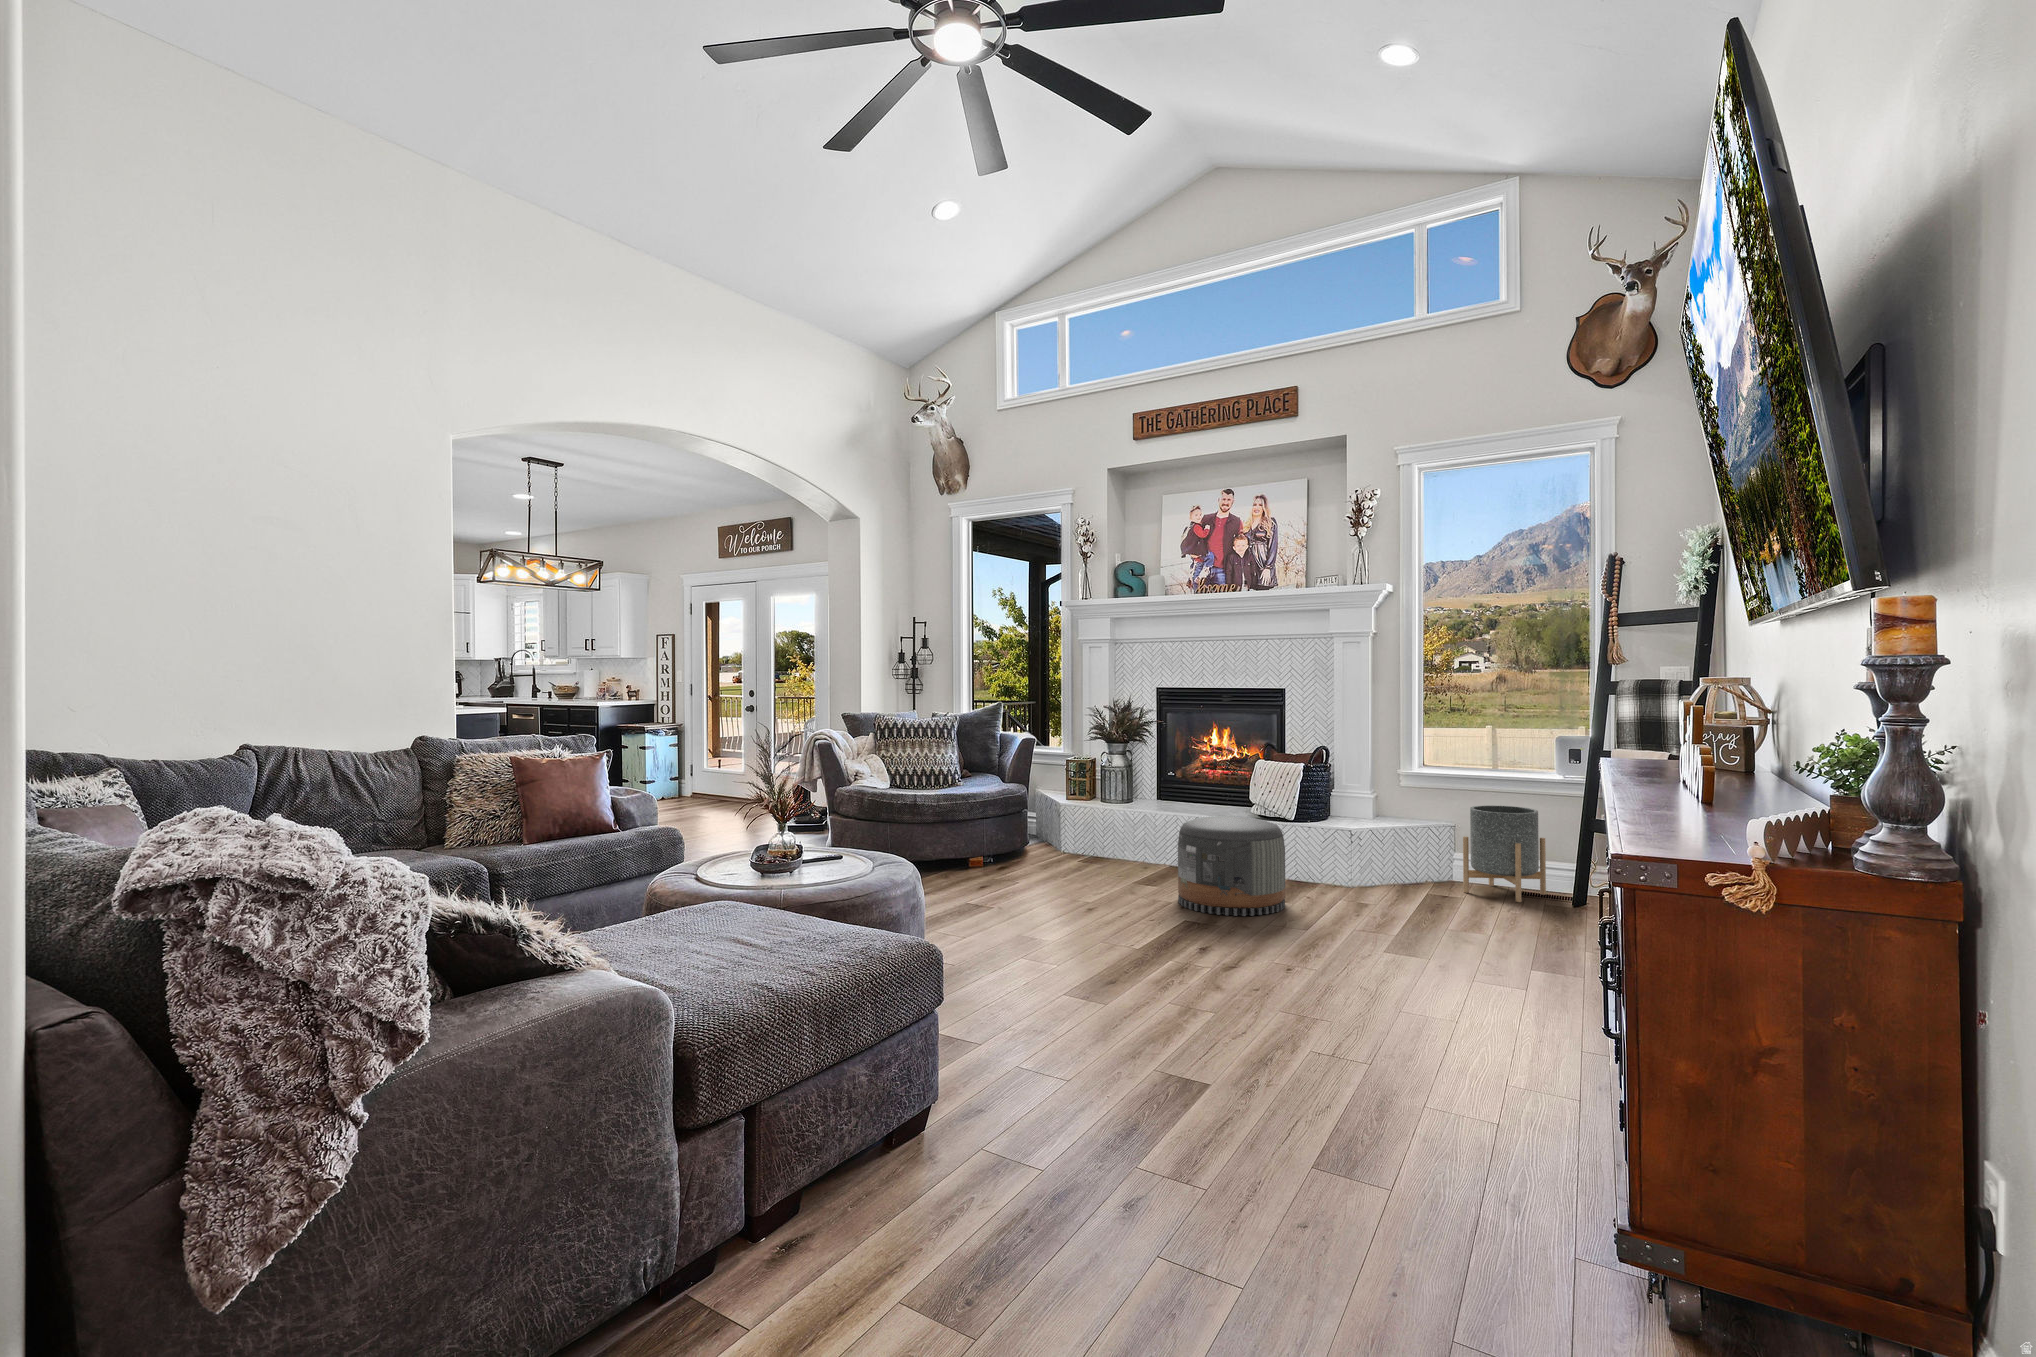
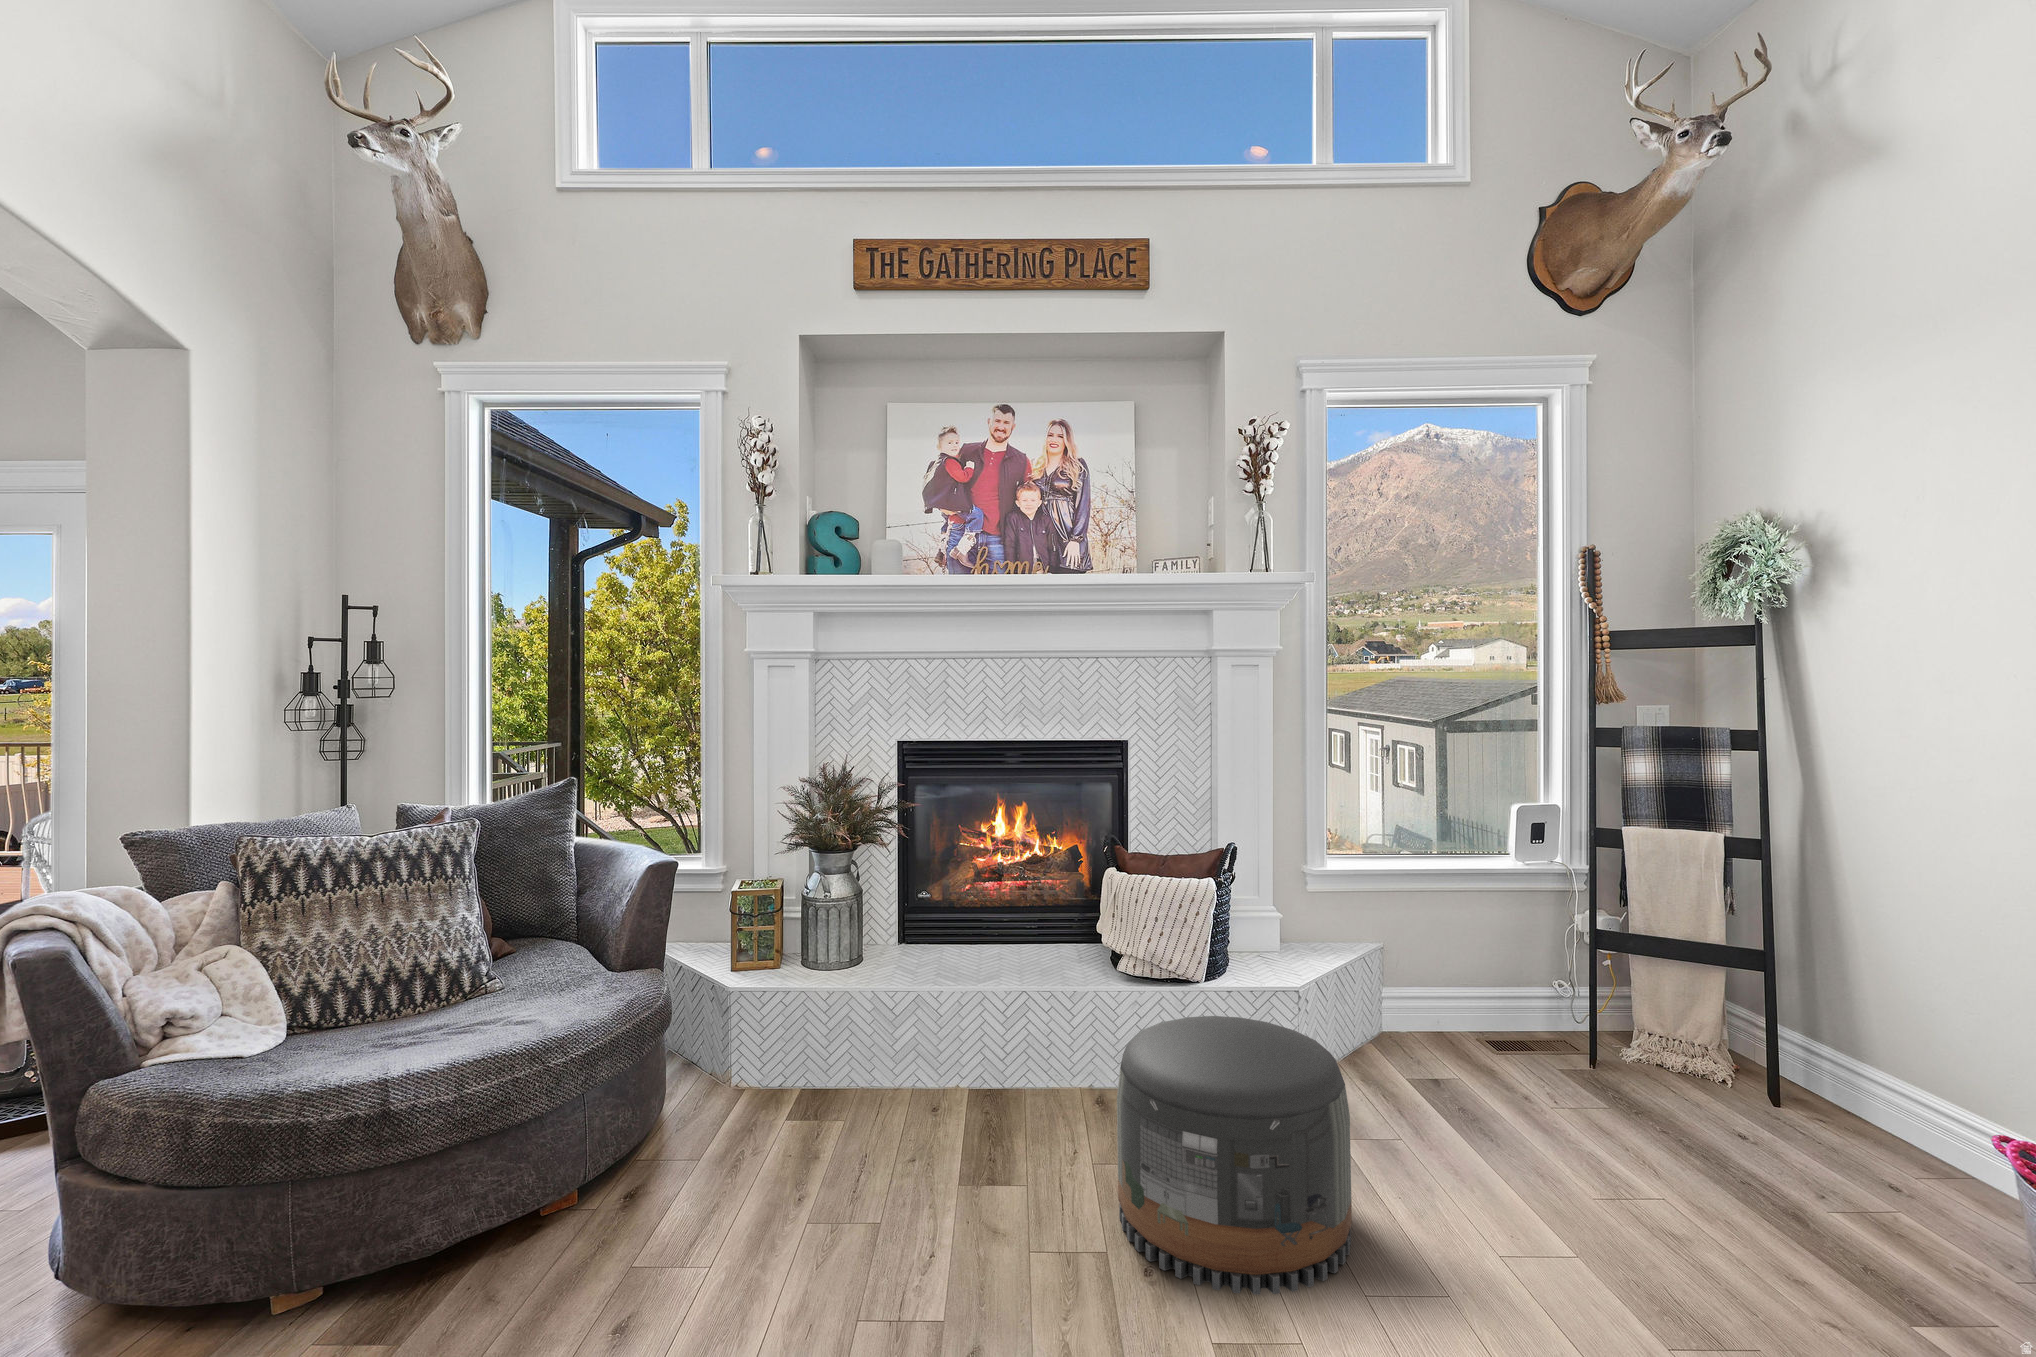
planter: present [1463,805,1546,902] -> none [1446,912,1559,1076]

